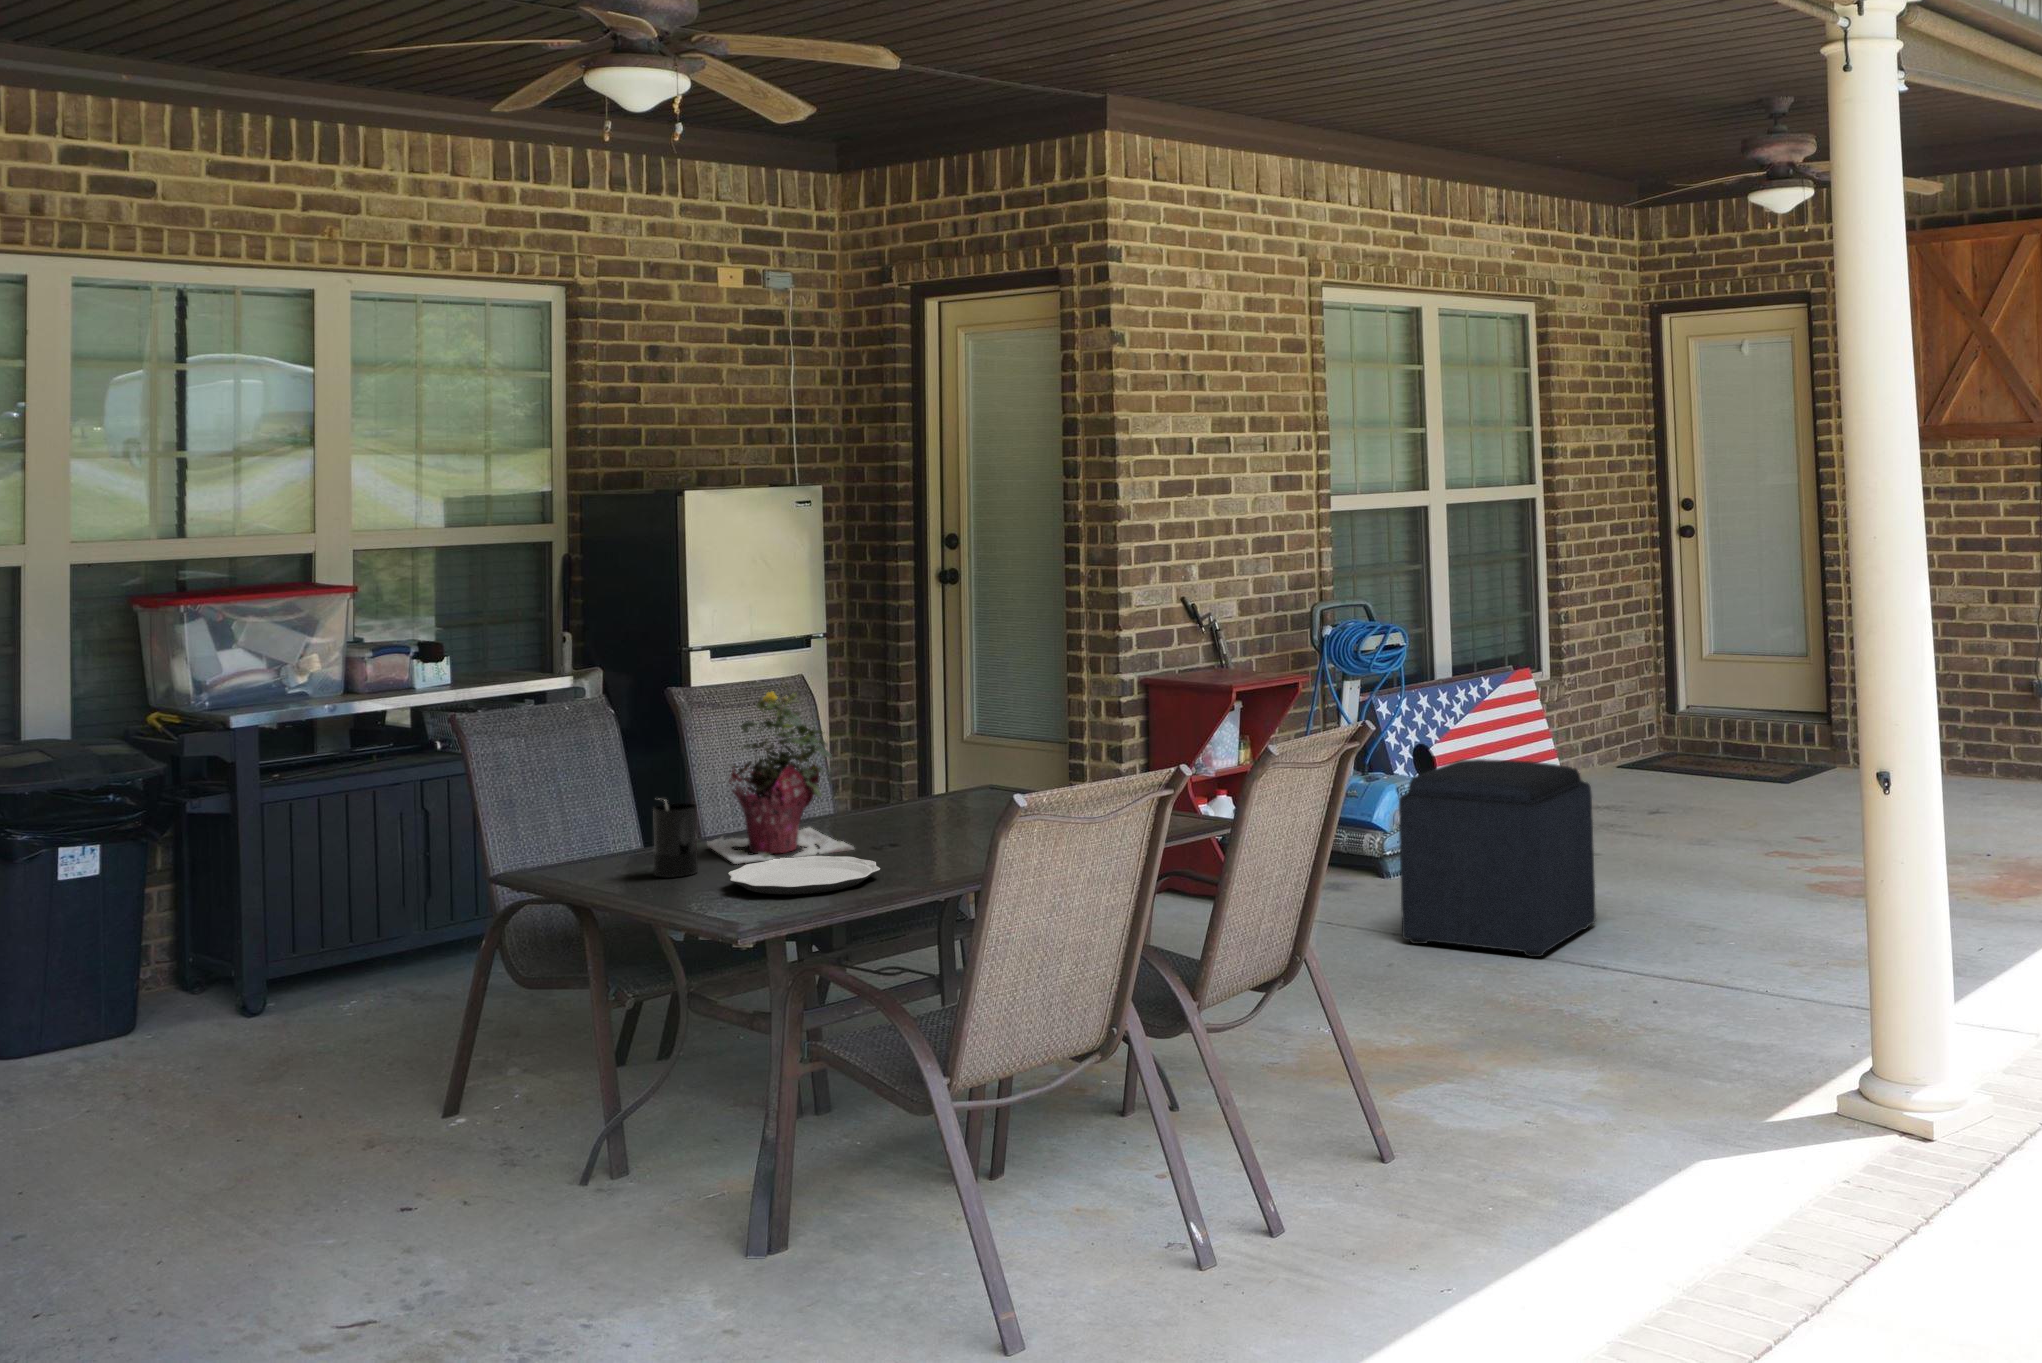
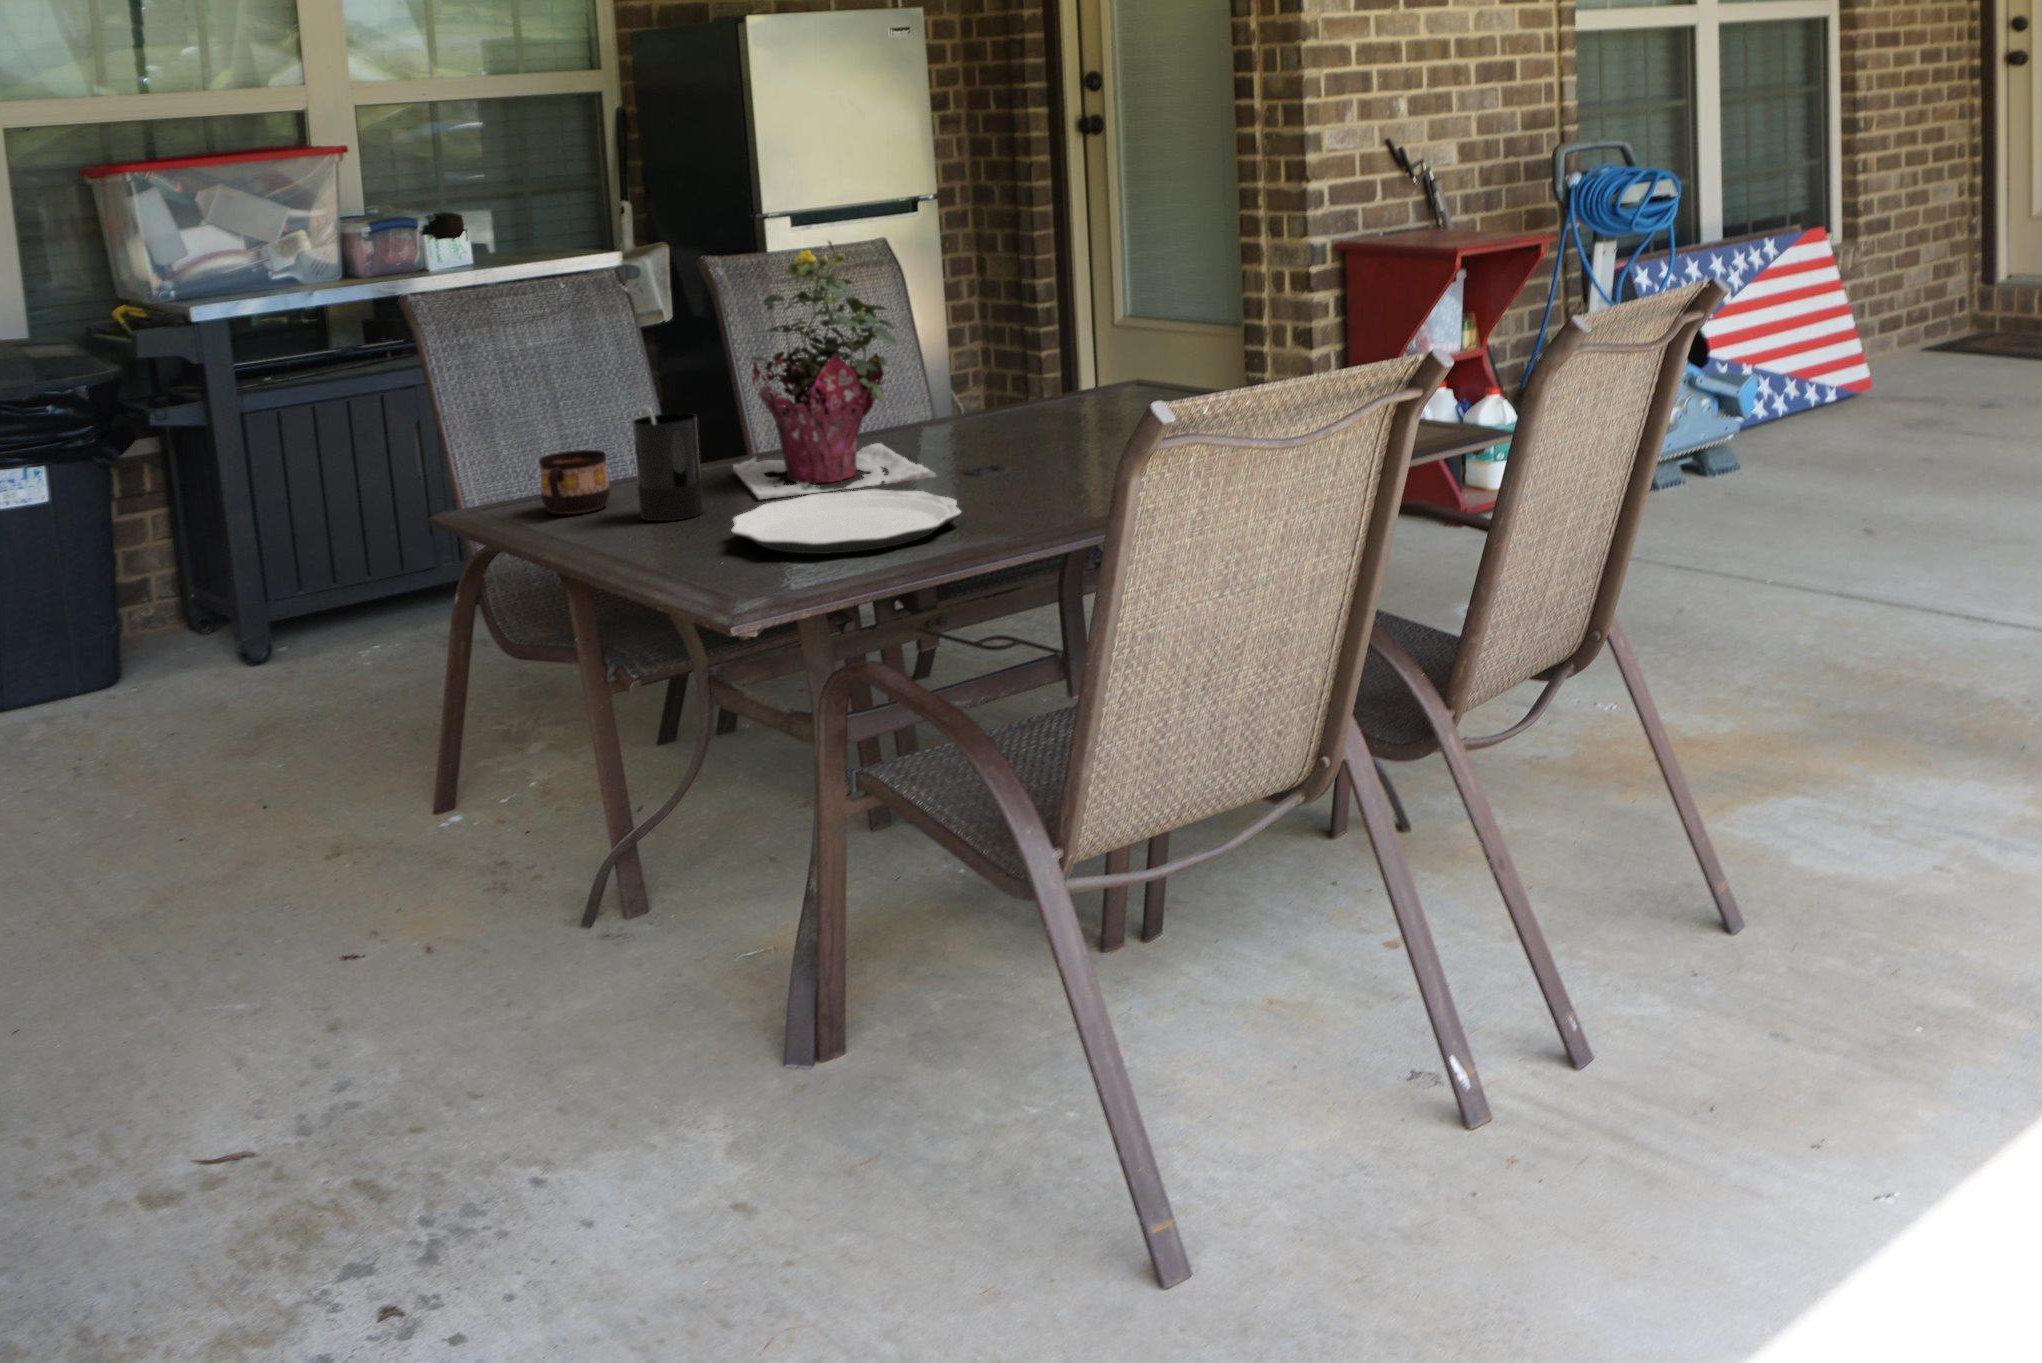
ottoman: present [1399,759,1596,957] -> none [1703,338,1978,603]
cup: none [579,829,627,874] -> present [539,450,610,514]

